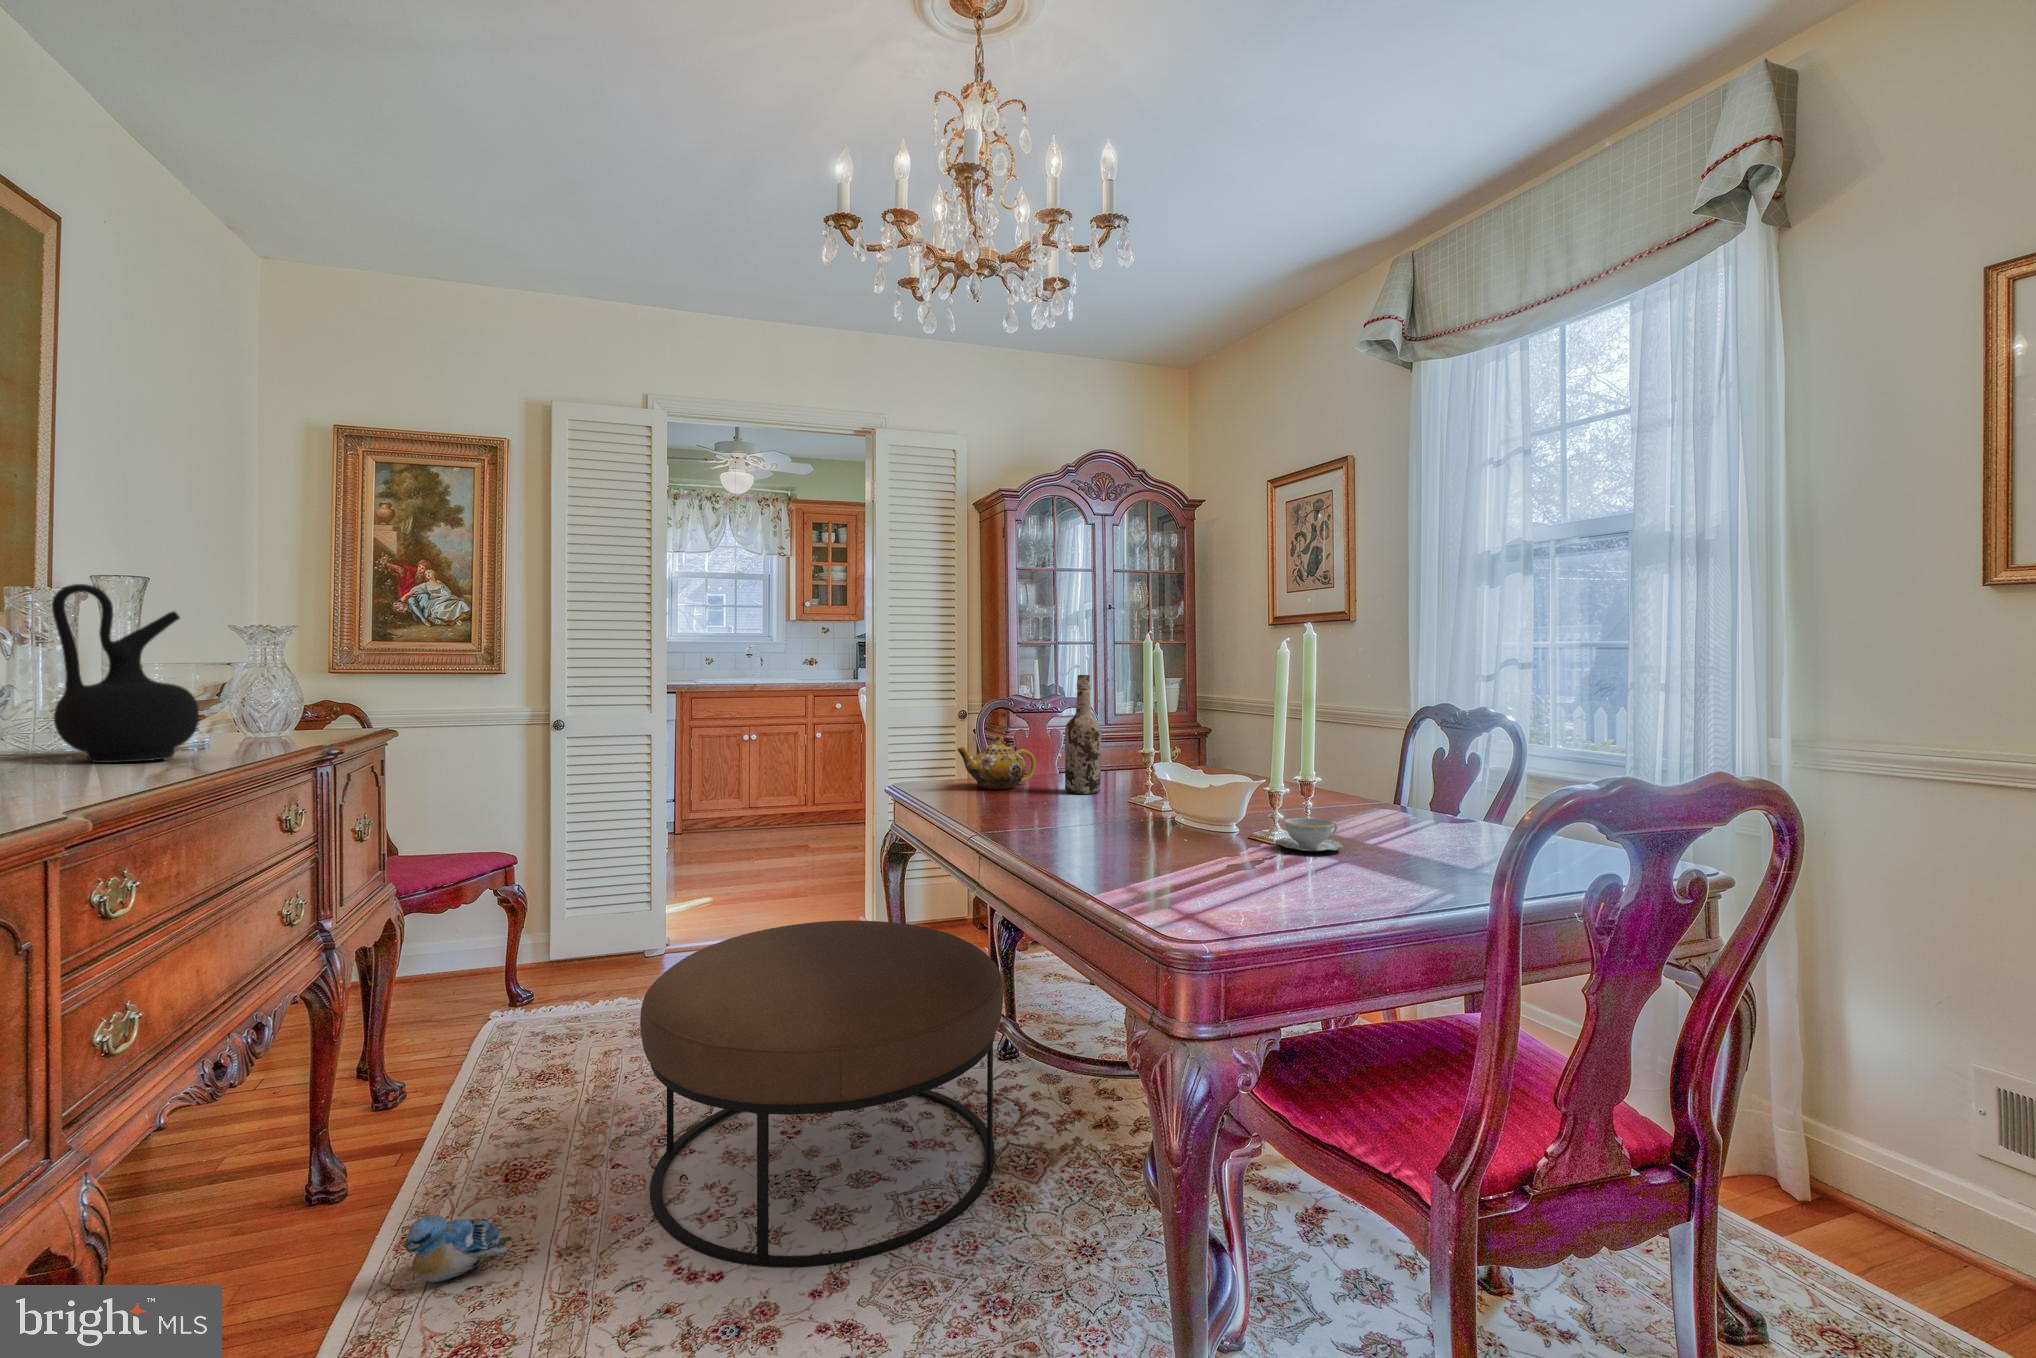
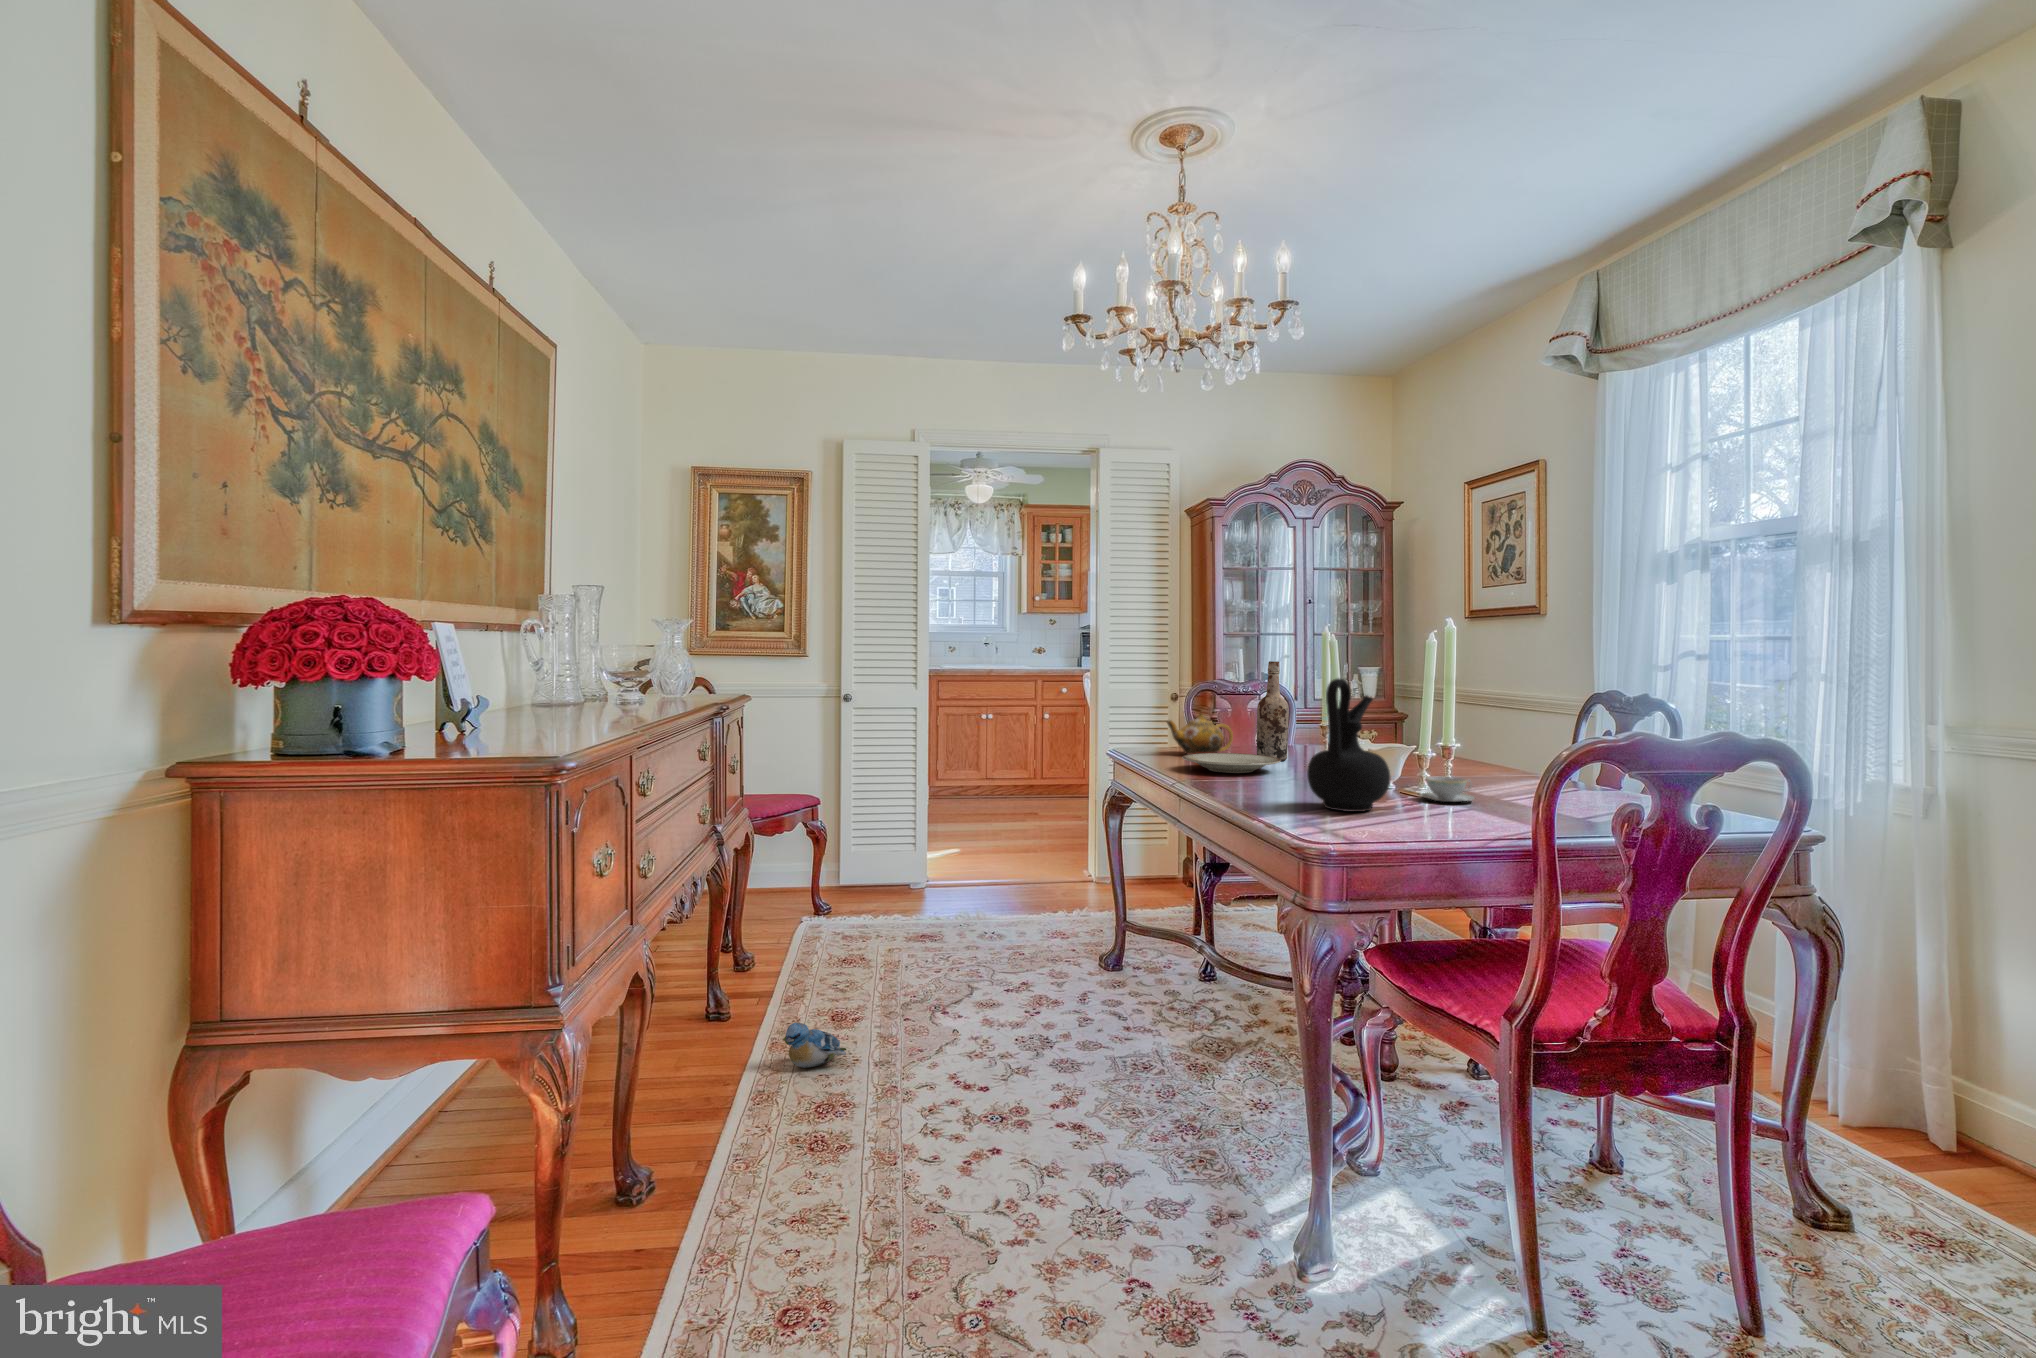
ceramic jug: present [52,584,199,763] -> present [1307,678,1391,812]
plate: none [980,788,1099,815] -> present [1182,753,1281,773]
ottoman: present [640,920,1003,1267] -> none [929,856,1199,1090]

